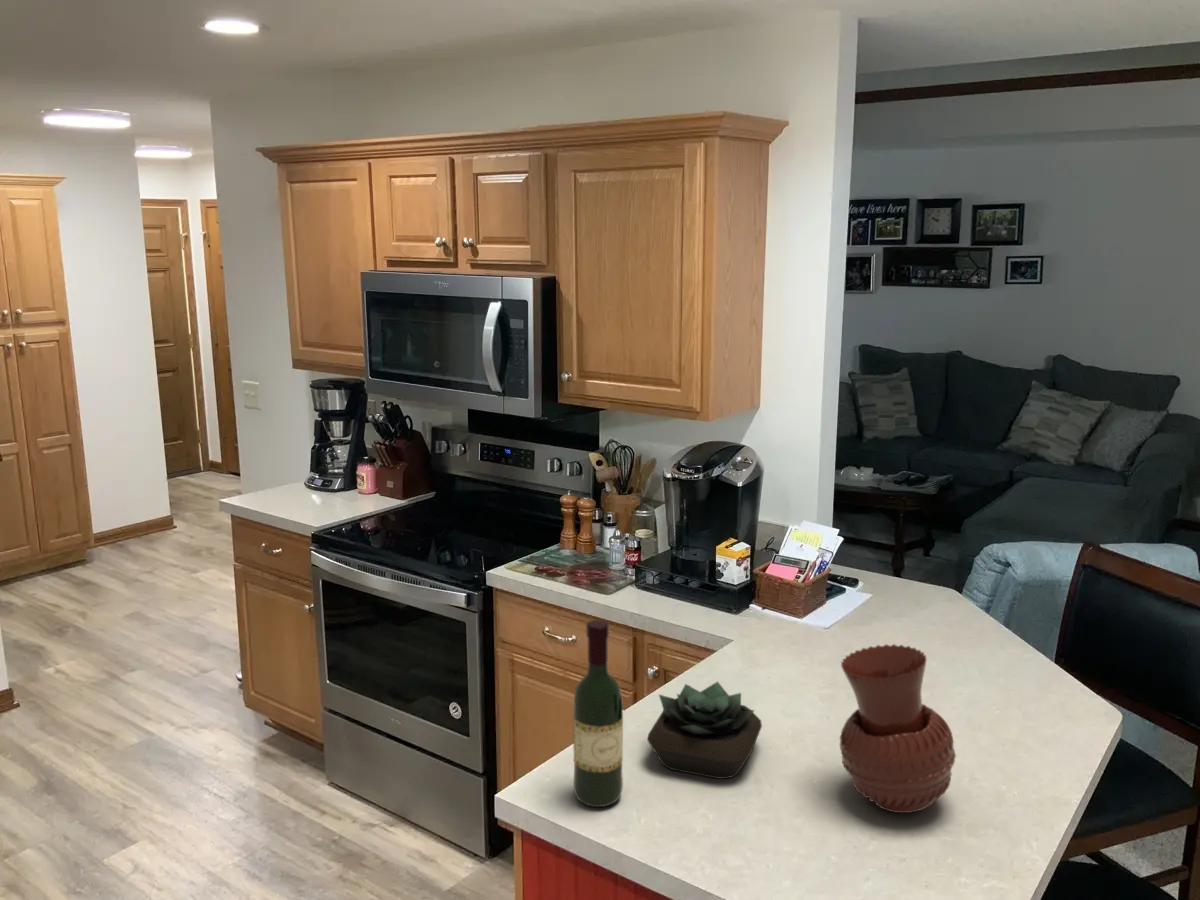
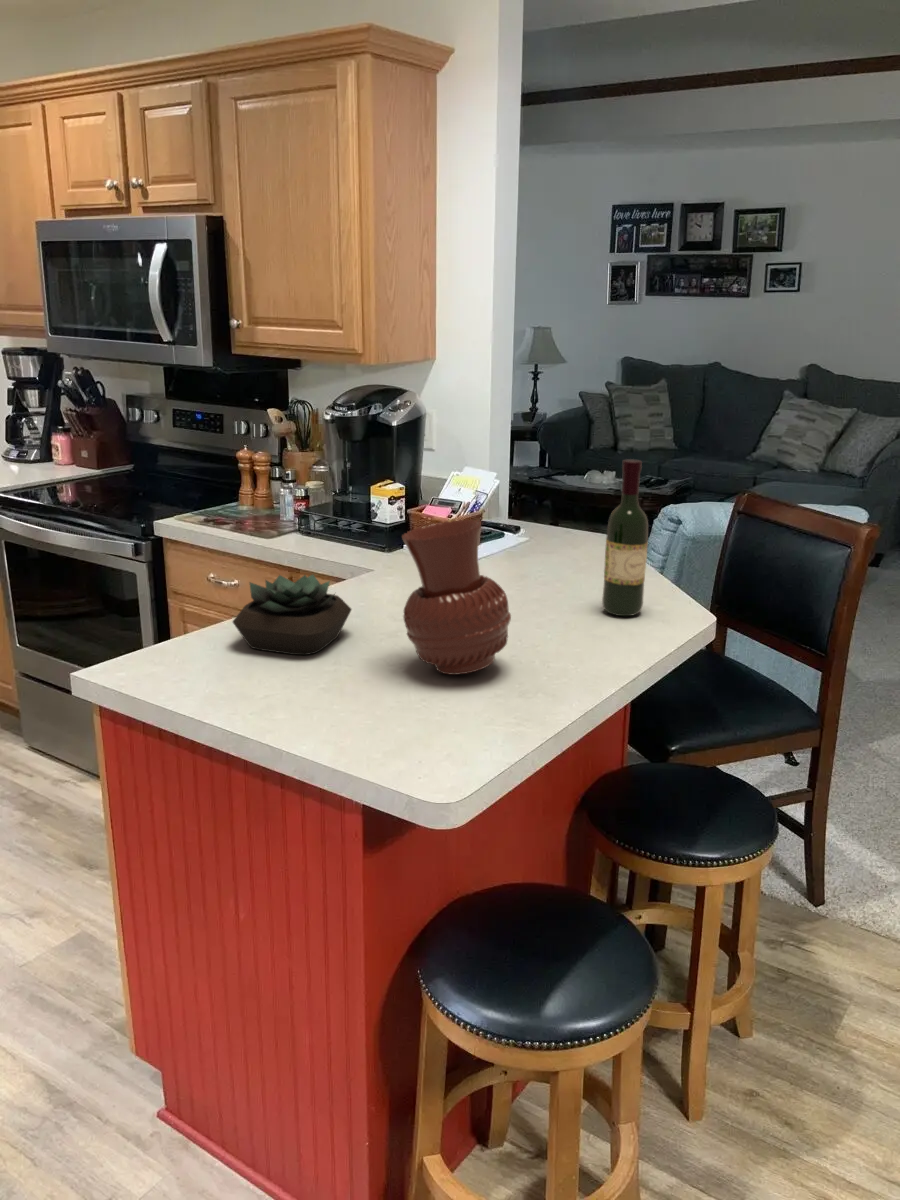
wine bottle: present [573,620,623,807] -> present [602,459,648,616]

